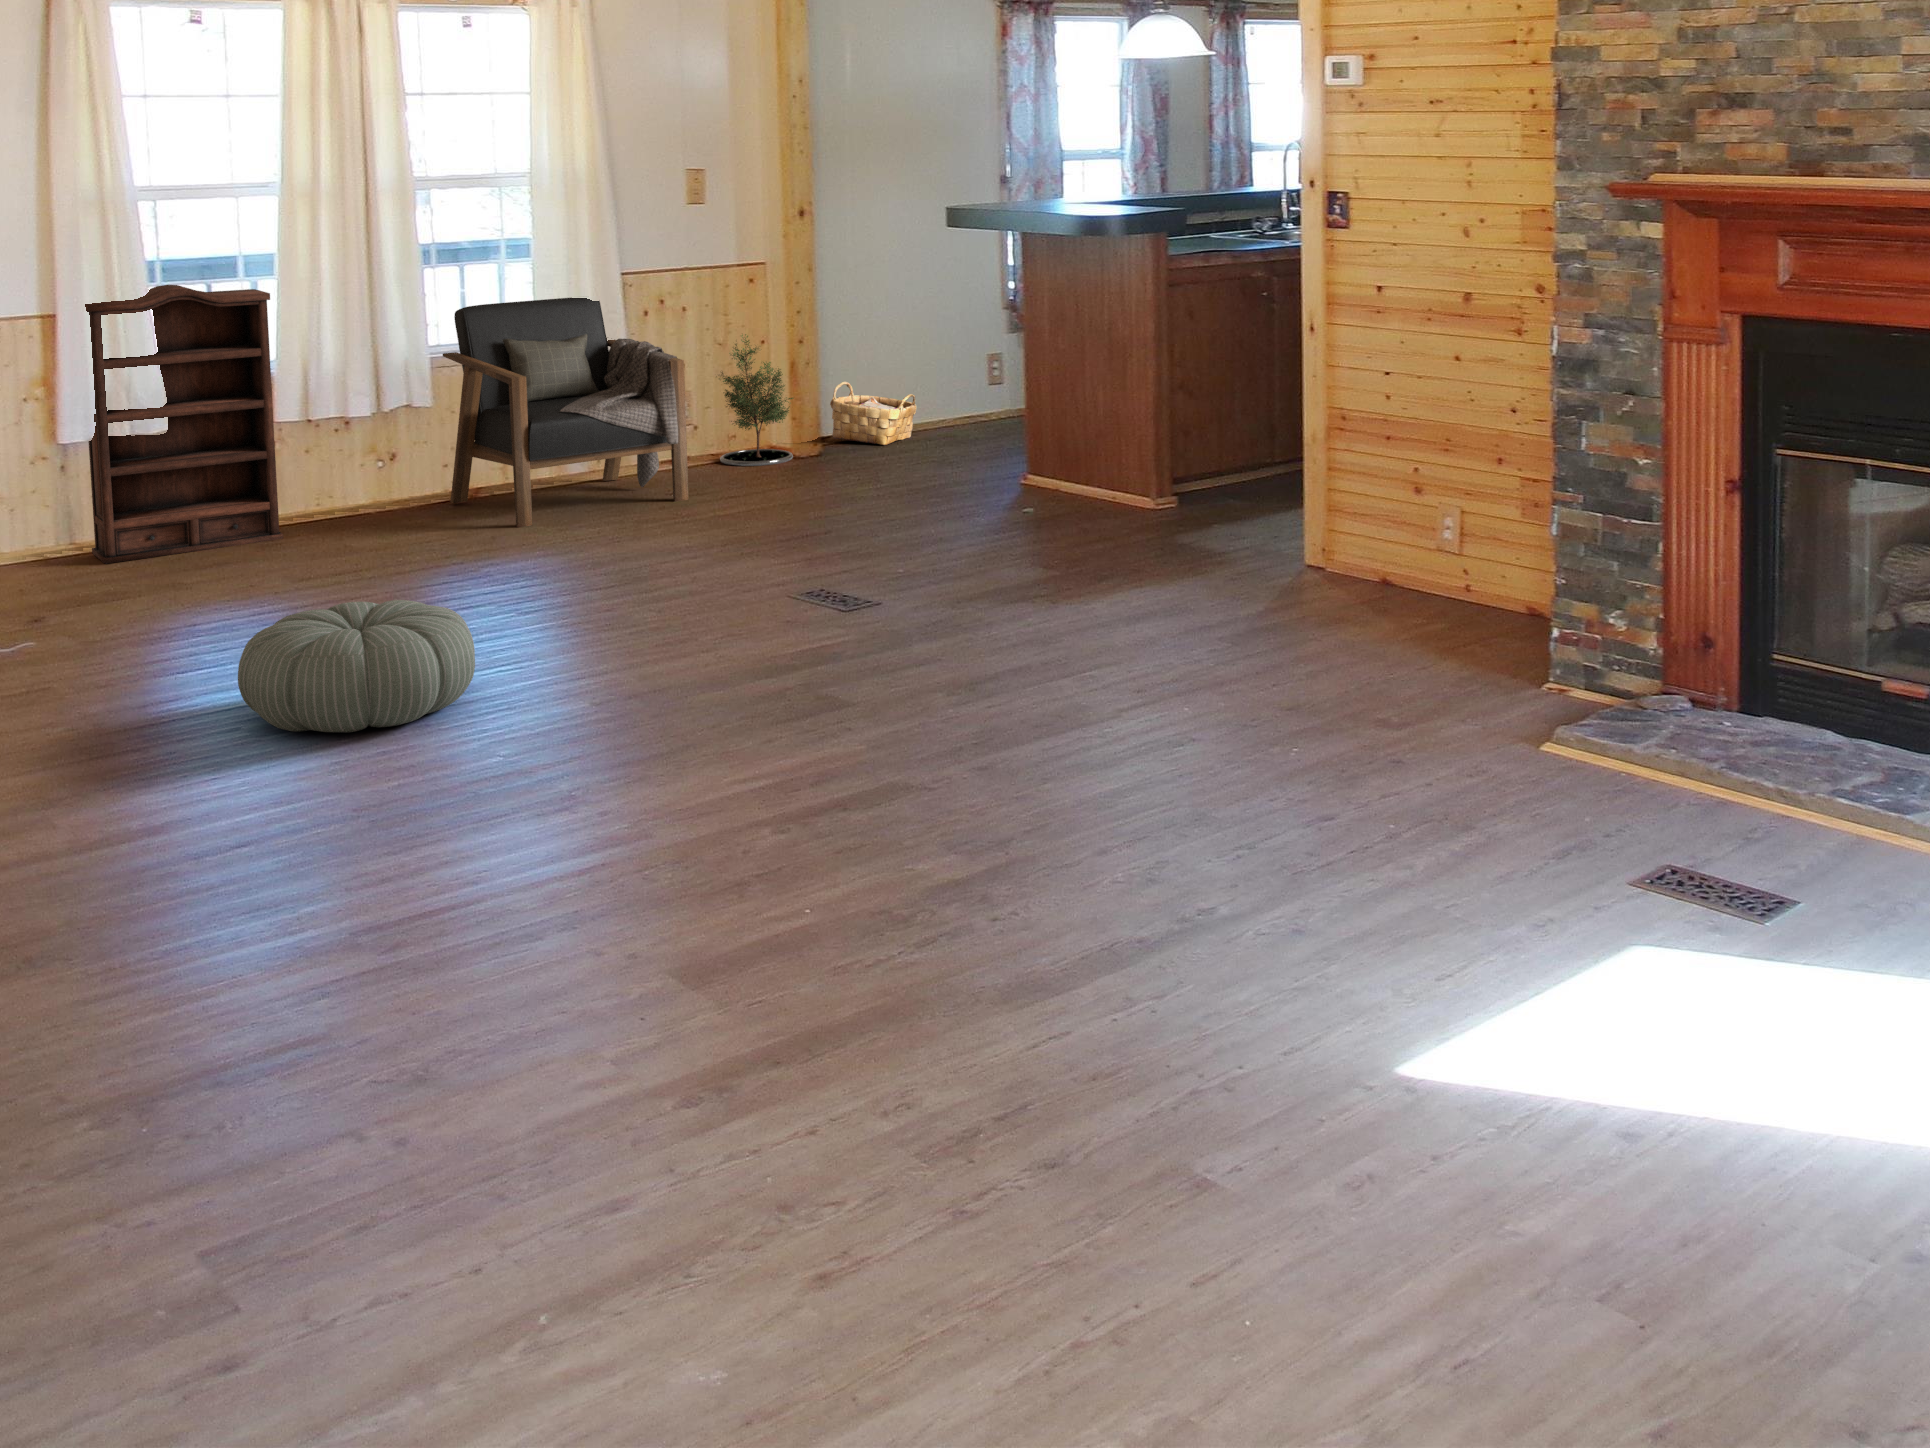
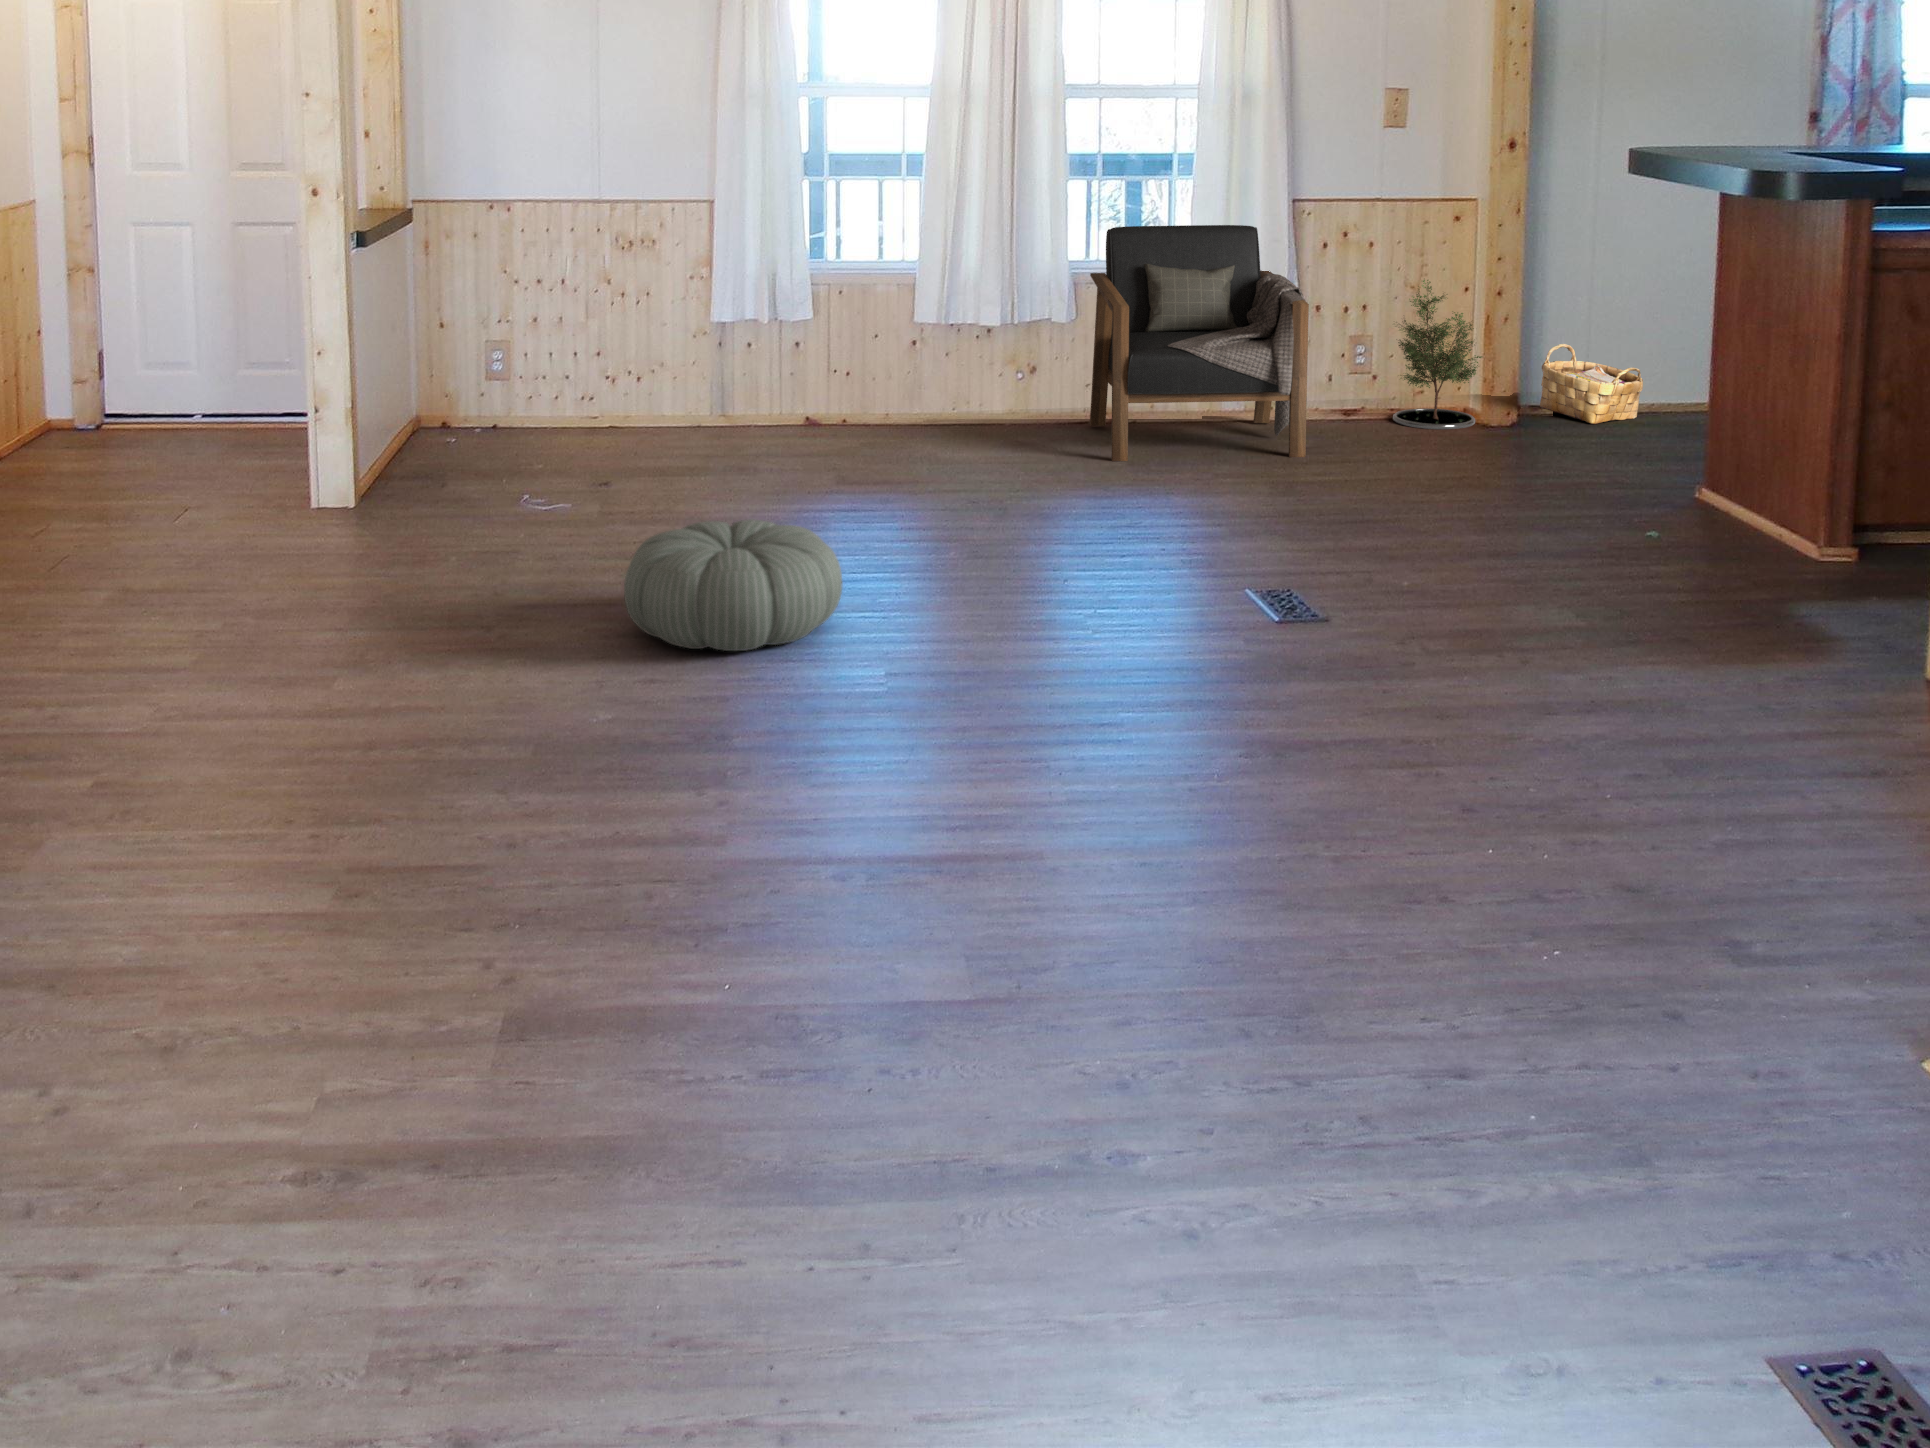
bookshelf: present [85,285,283,564] -> none [758,187,917,440]

